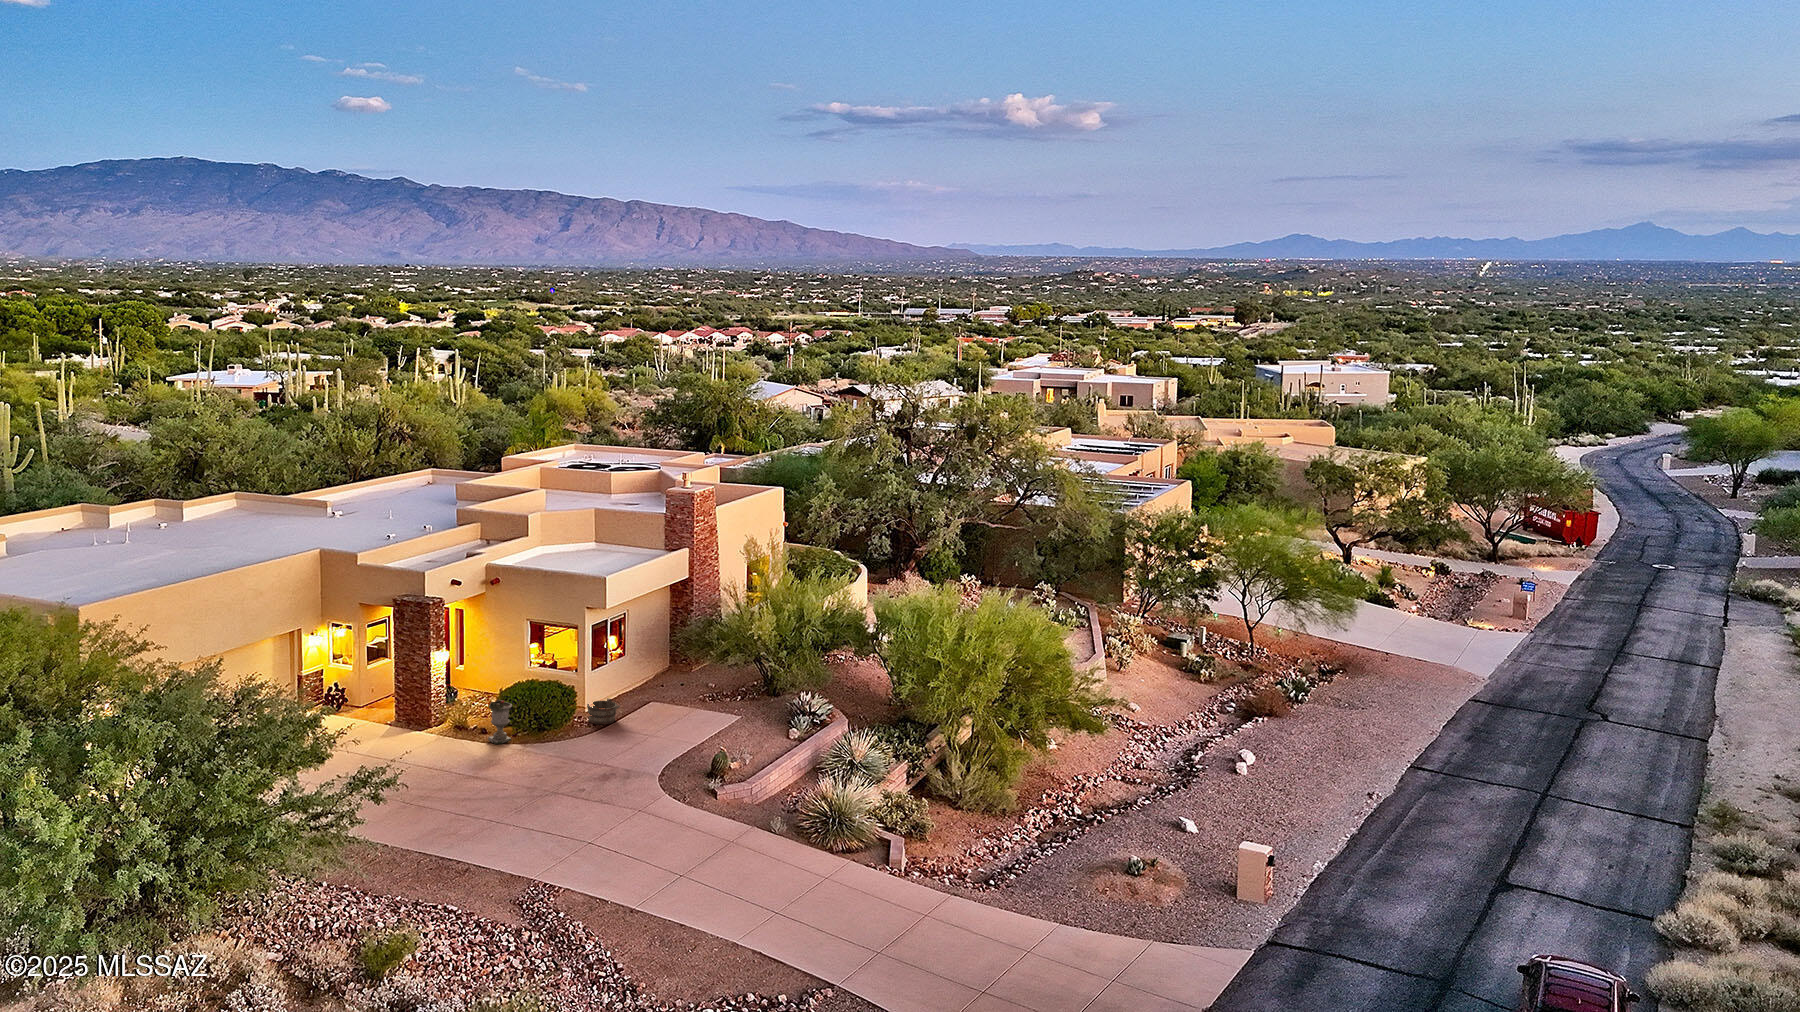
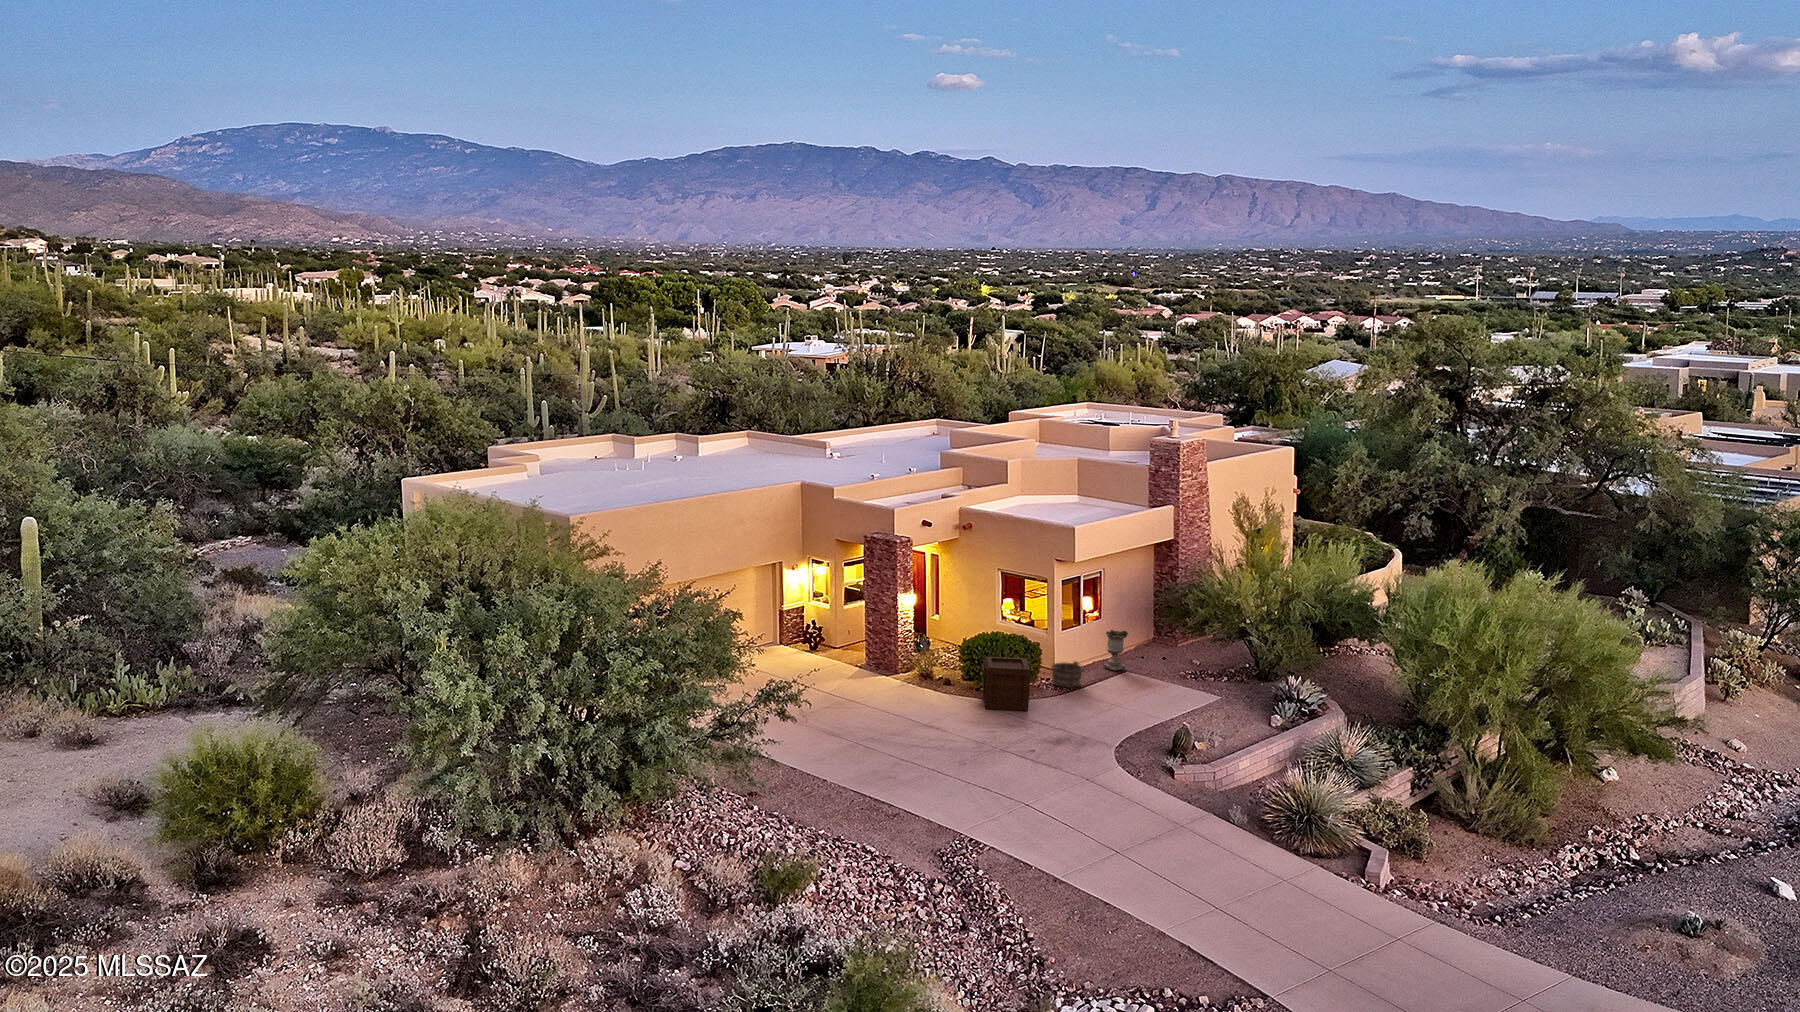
planter: present [488,699,512,744] -> present [1103,630,1128,671]
wooden crate: none [525,702,573,755] -> present [983,657,1031,711]

